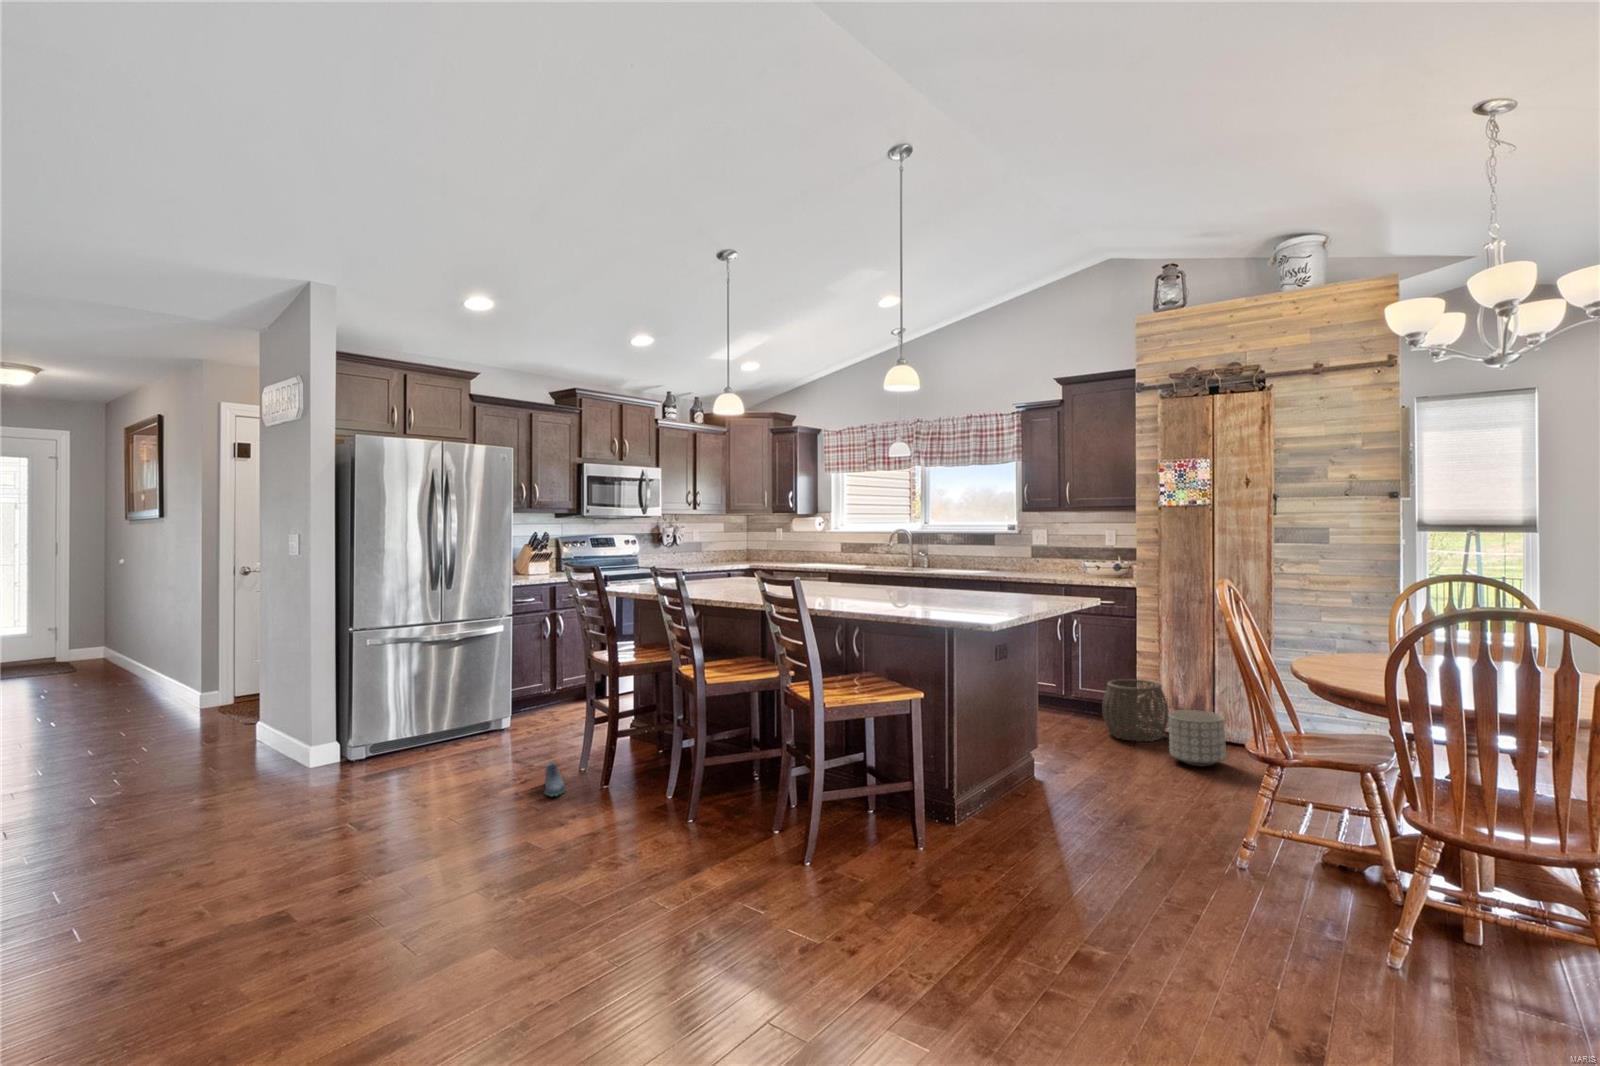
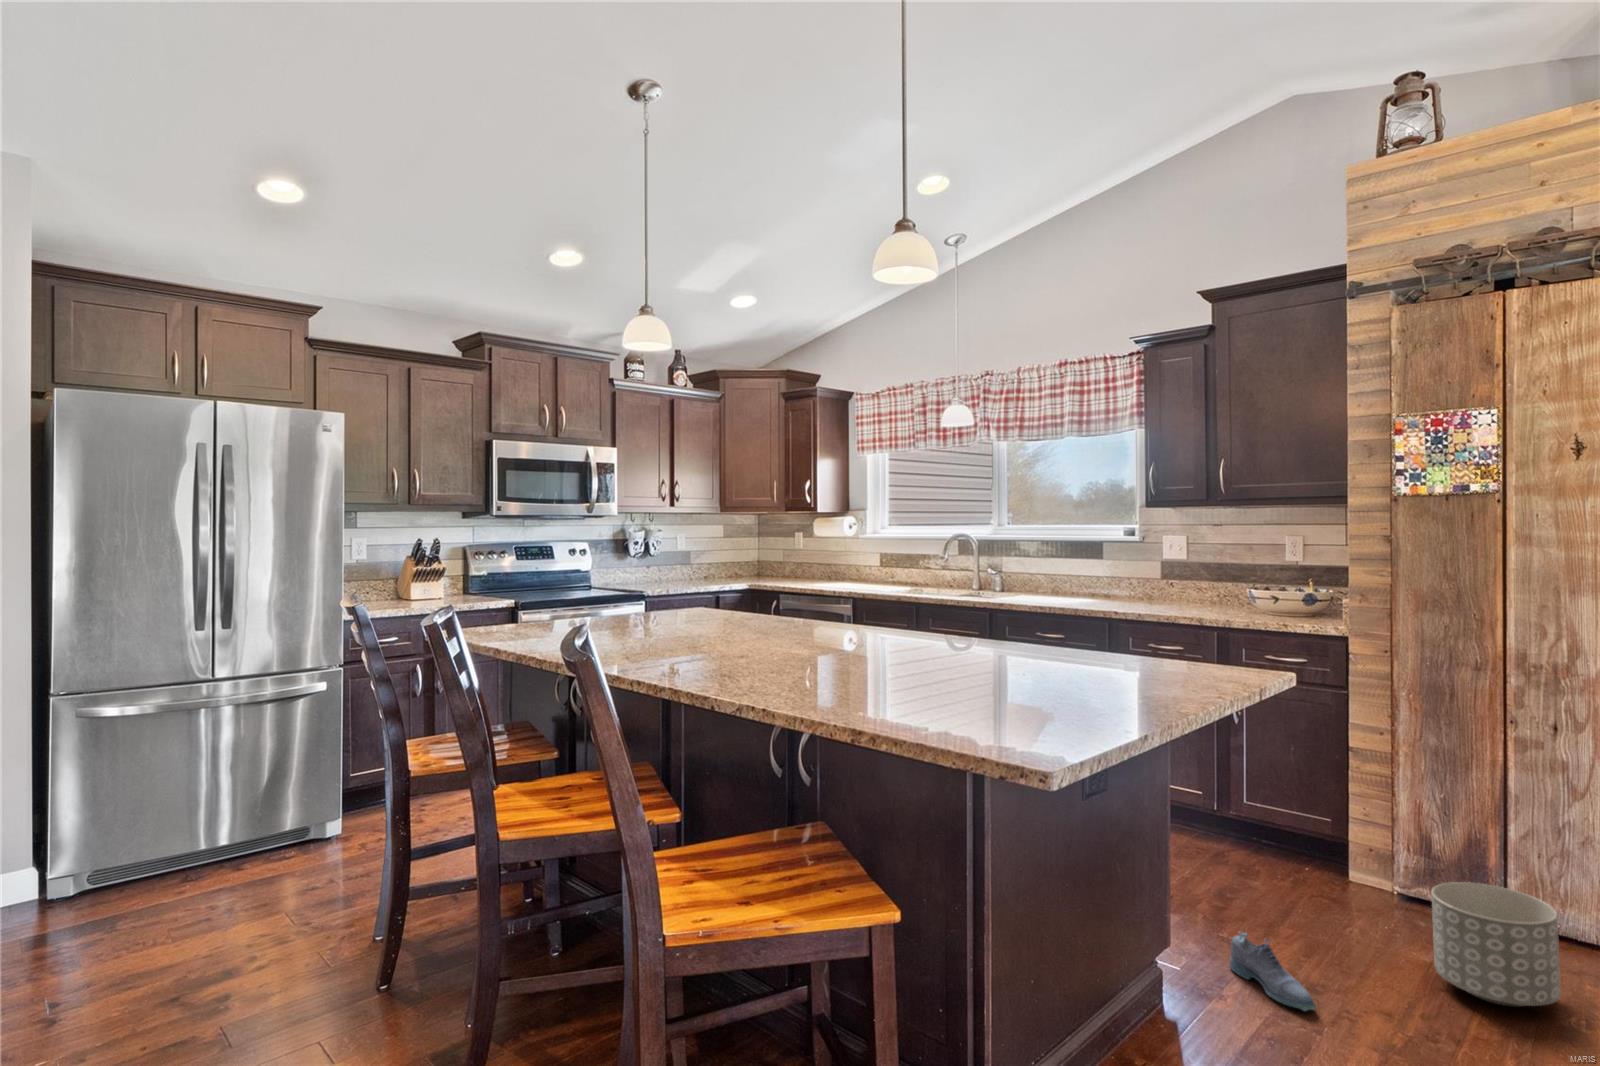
woven basket: present [1103,679,1169,741] -> none [1288,798,1419,923]
shoe: present [545,762,565,797] -> present [1230,931,1315,1011]

